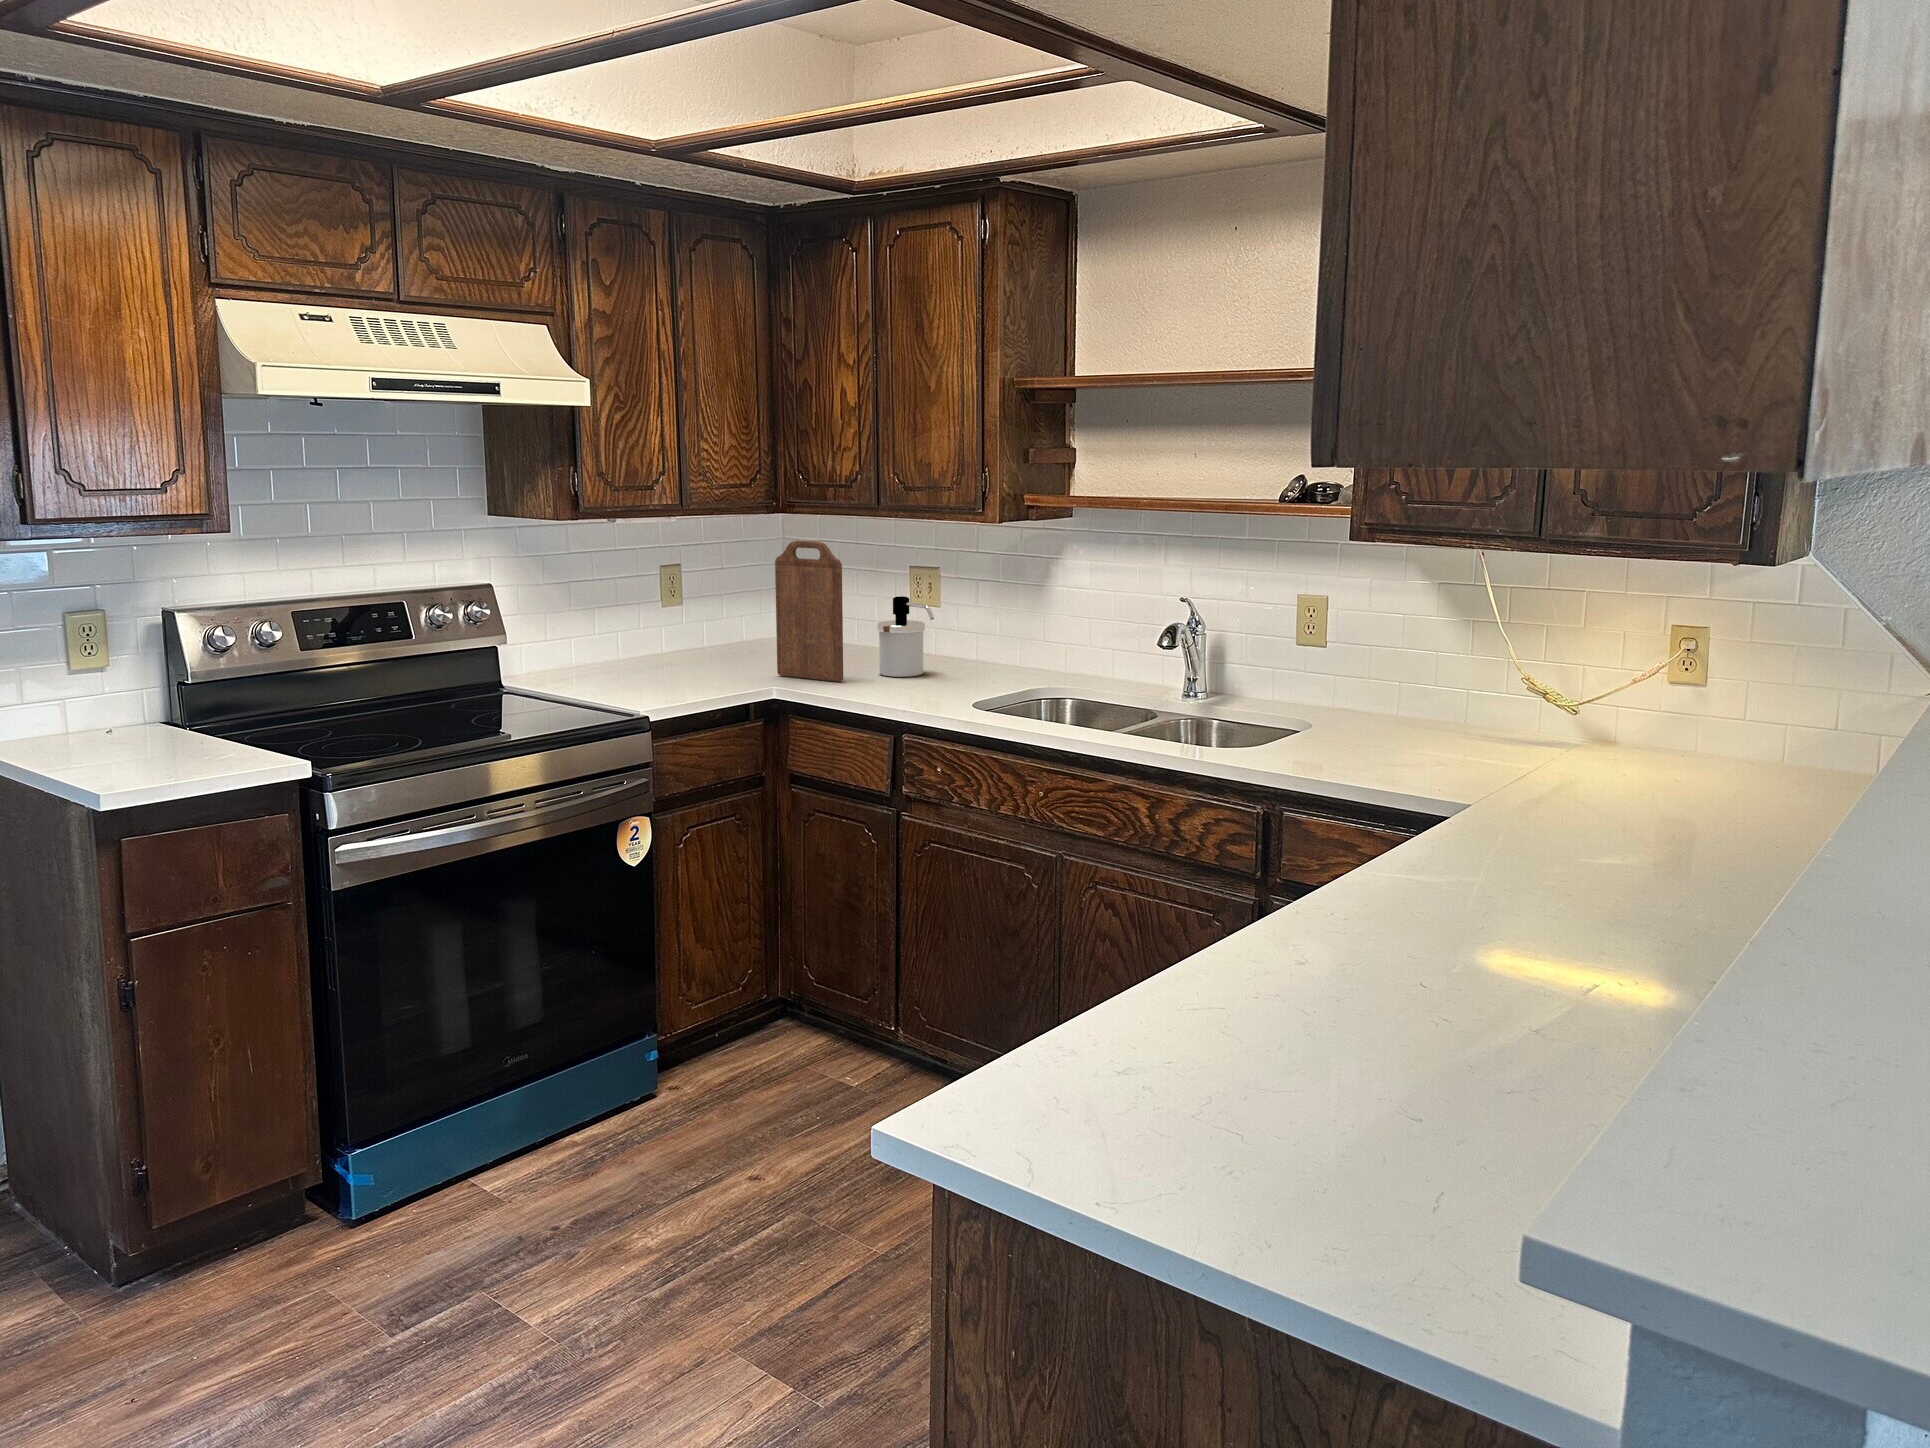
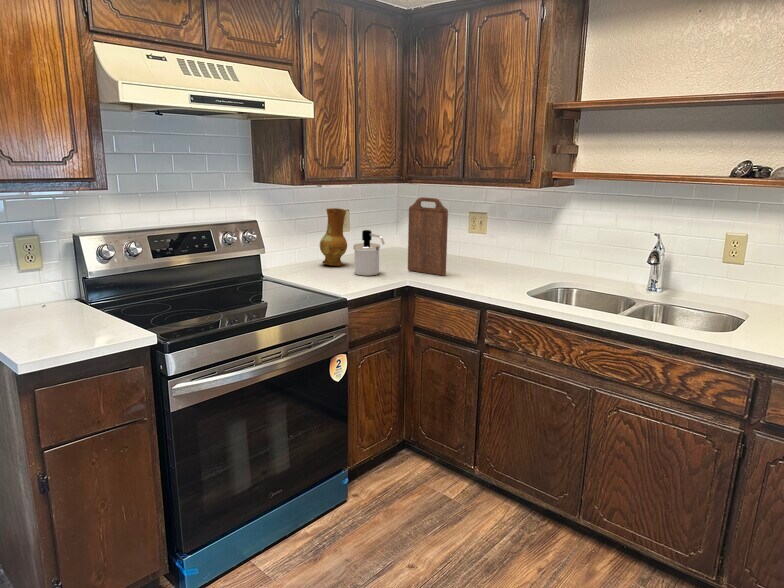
ceramic jug: none [614,563,667,670] -> present [320,208,347,266]
soap dispenser: present [878,596,934,677] -> present [354,230,384,276]

